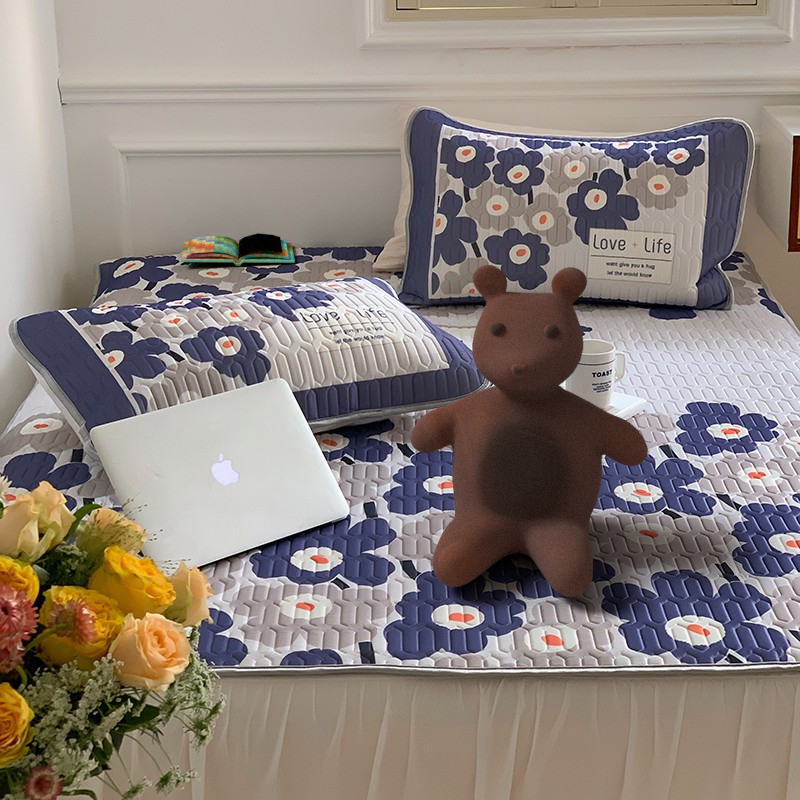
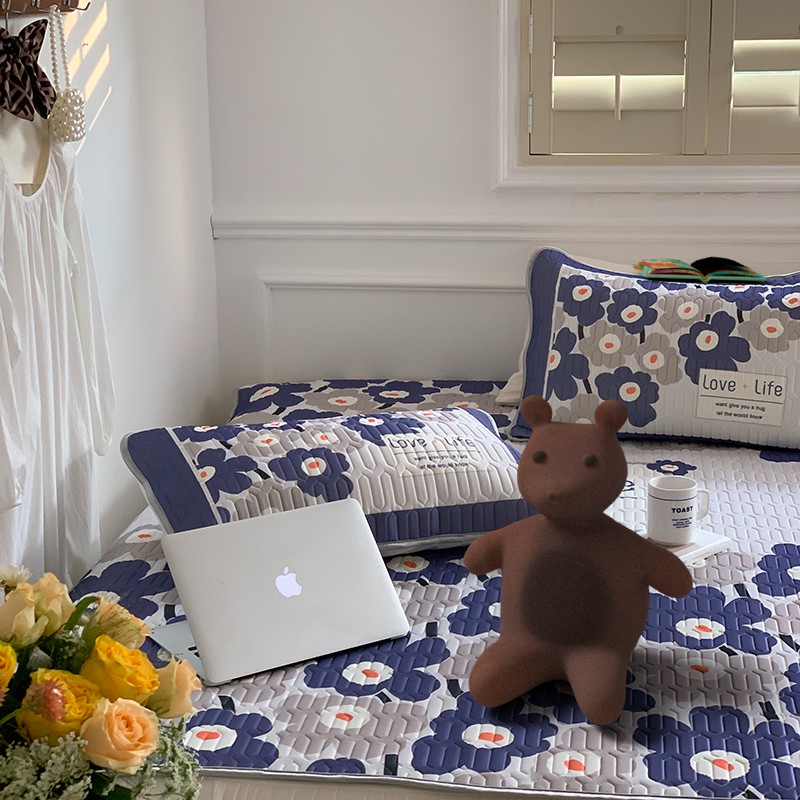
book: present [181,233,295,266] -> present [632,257,767,283]

